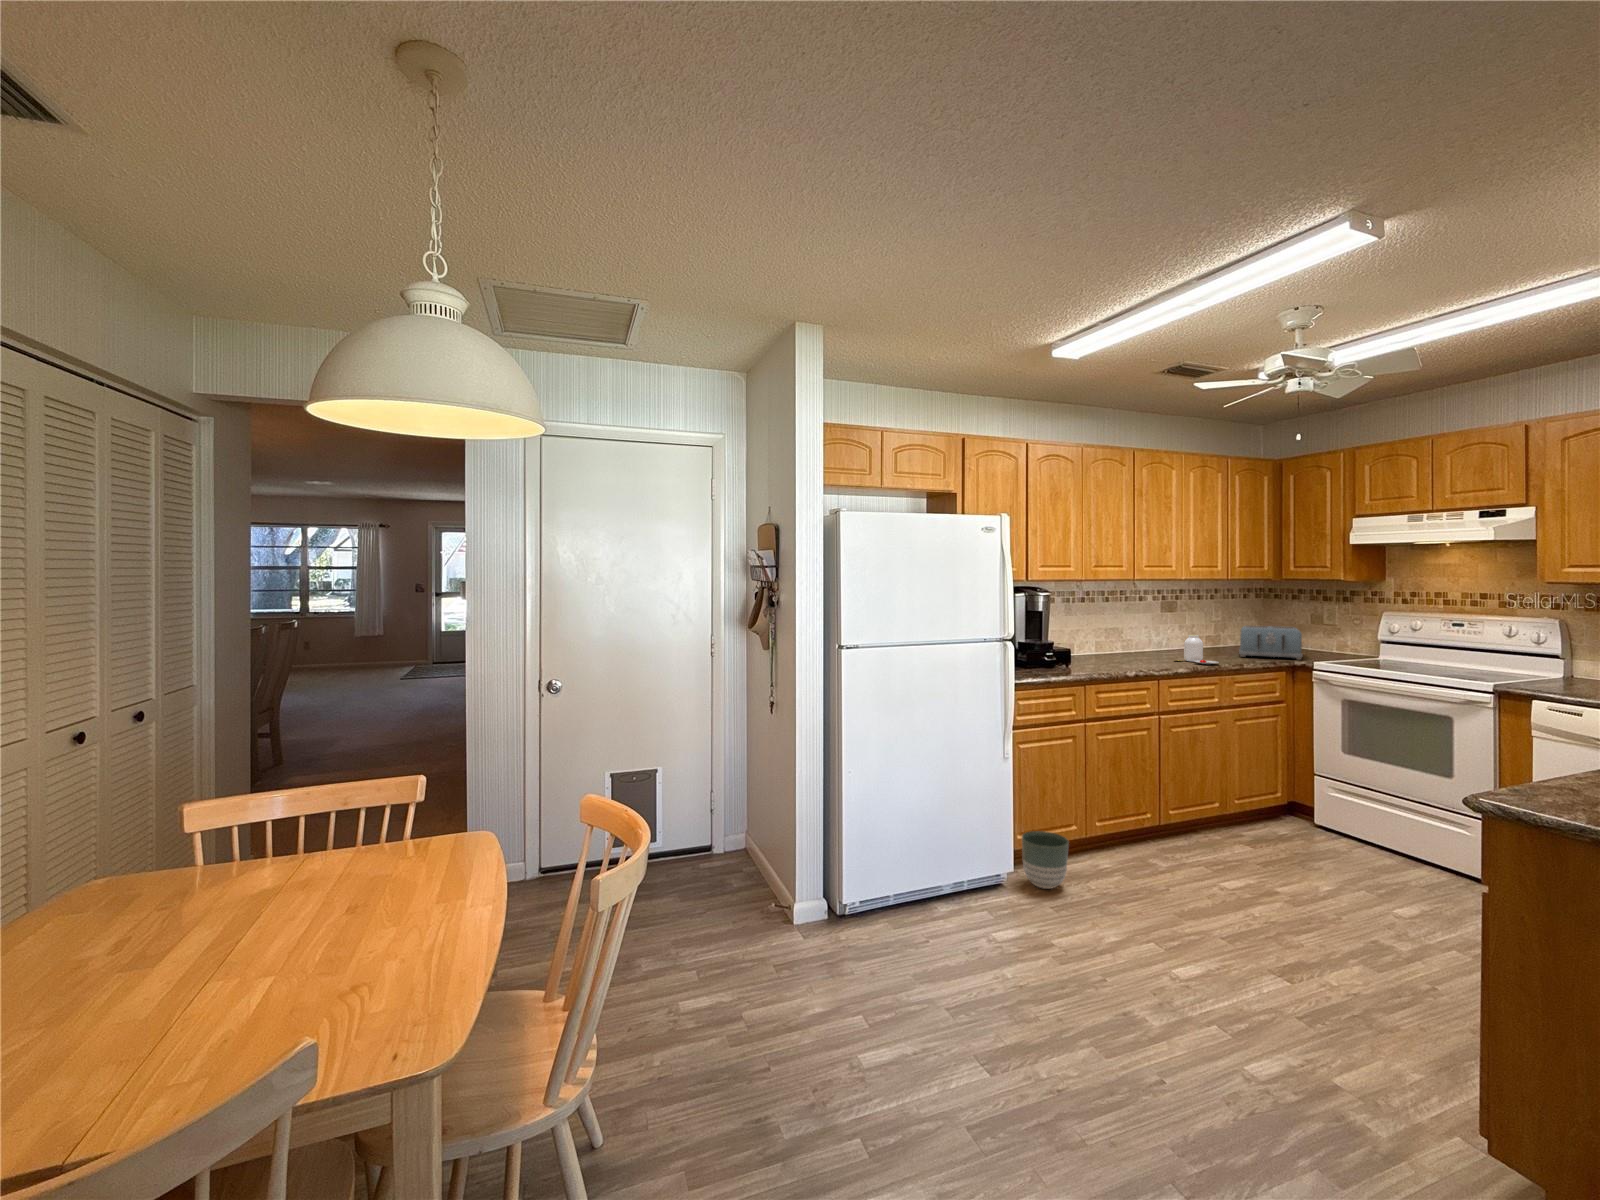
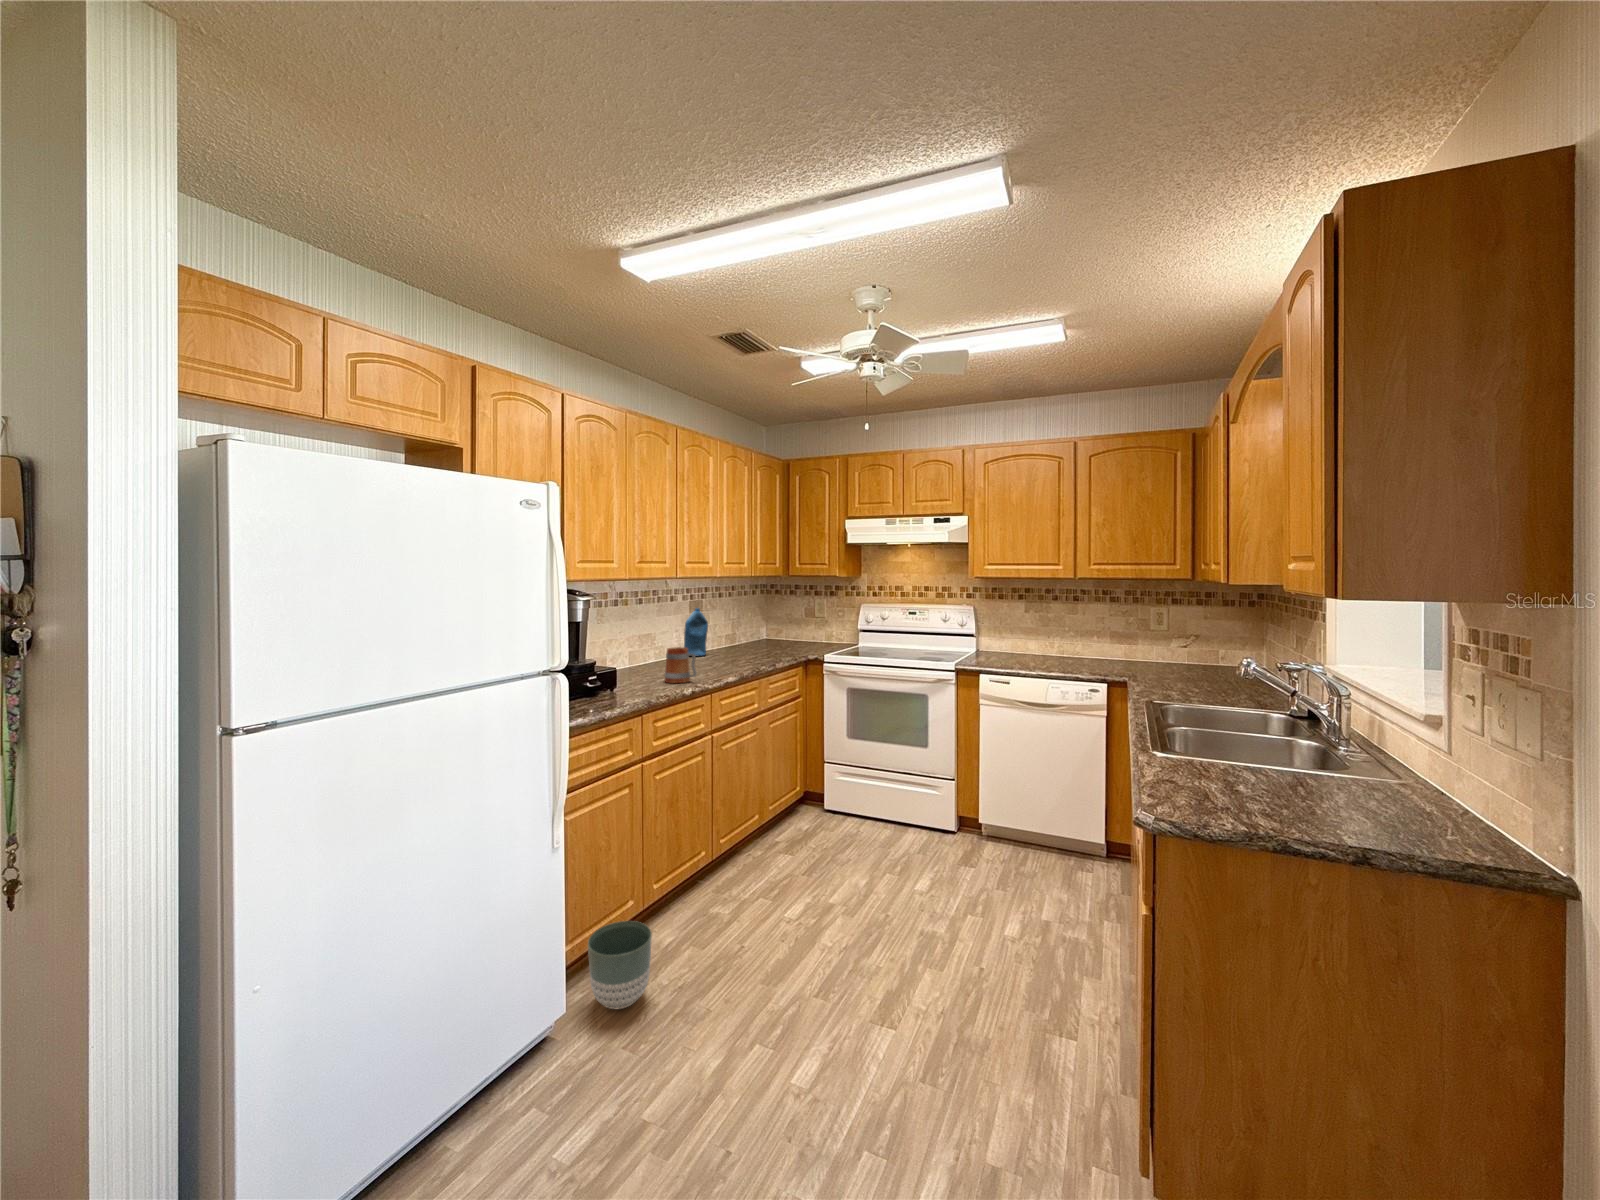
bottle: none [1149,609,1176,655] -> present [684,608,708,656]
toaster: present [1239,626,1302,660] -> none [757,620,813,652]
jar: present [1176,635,1219,664] -> none [714,635,758,665]
mug: none [1111,640,1140,670] -> present [665,647,696,683]

